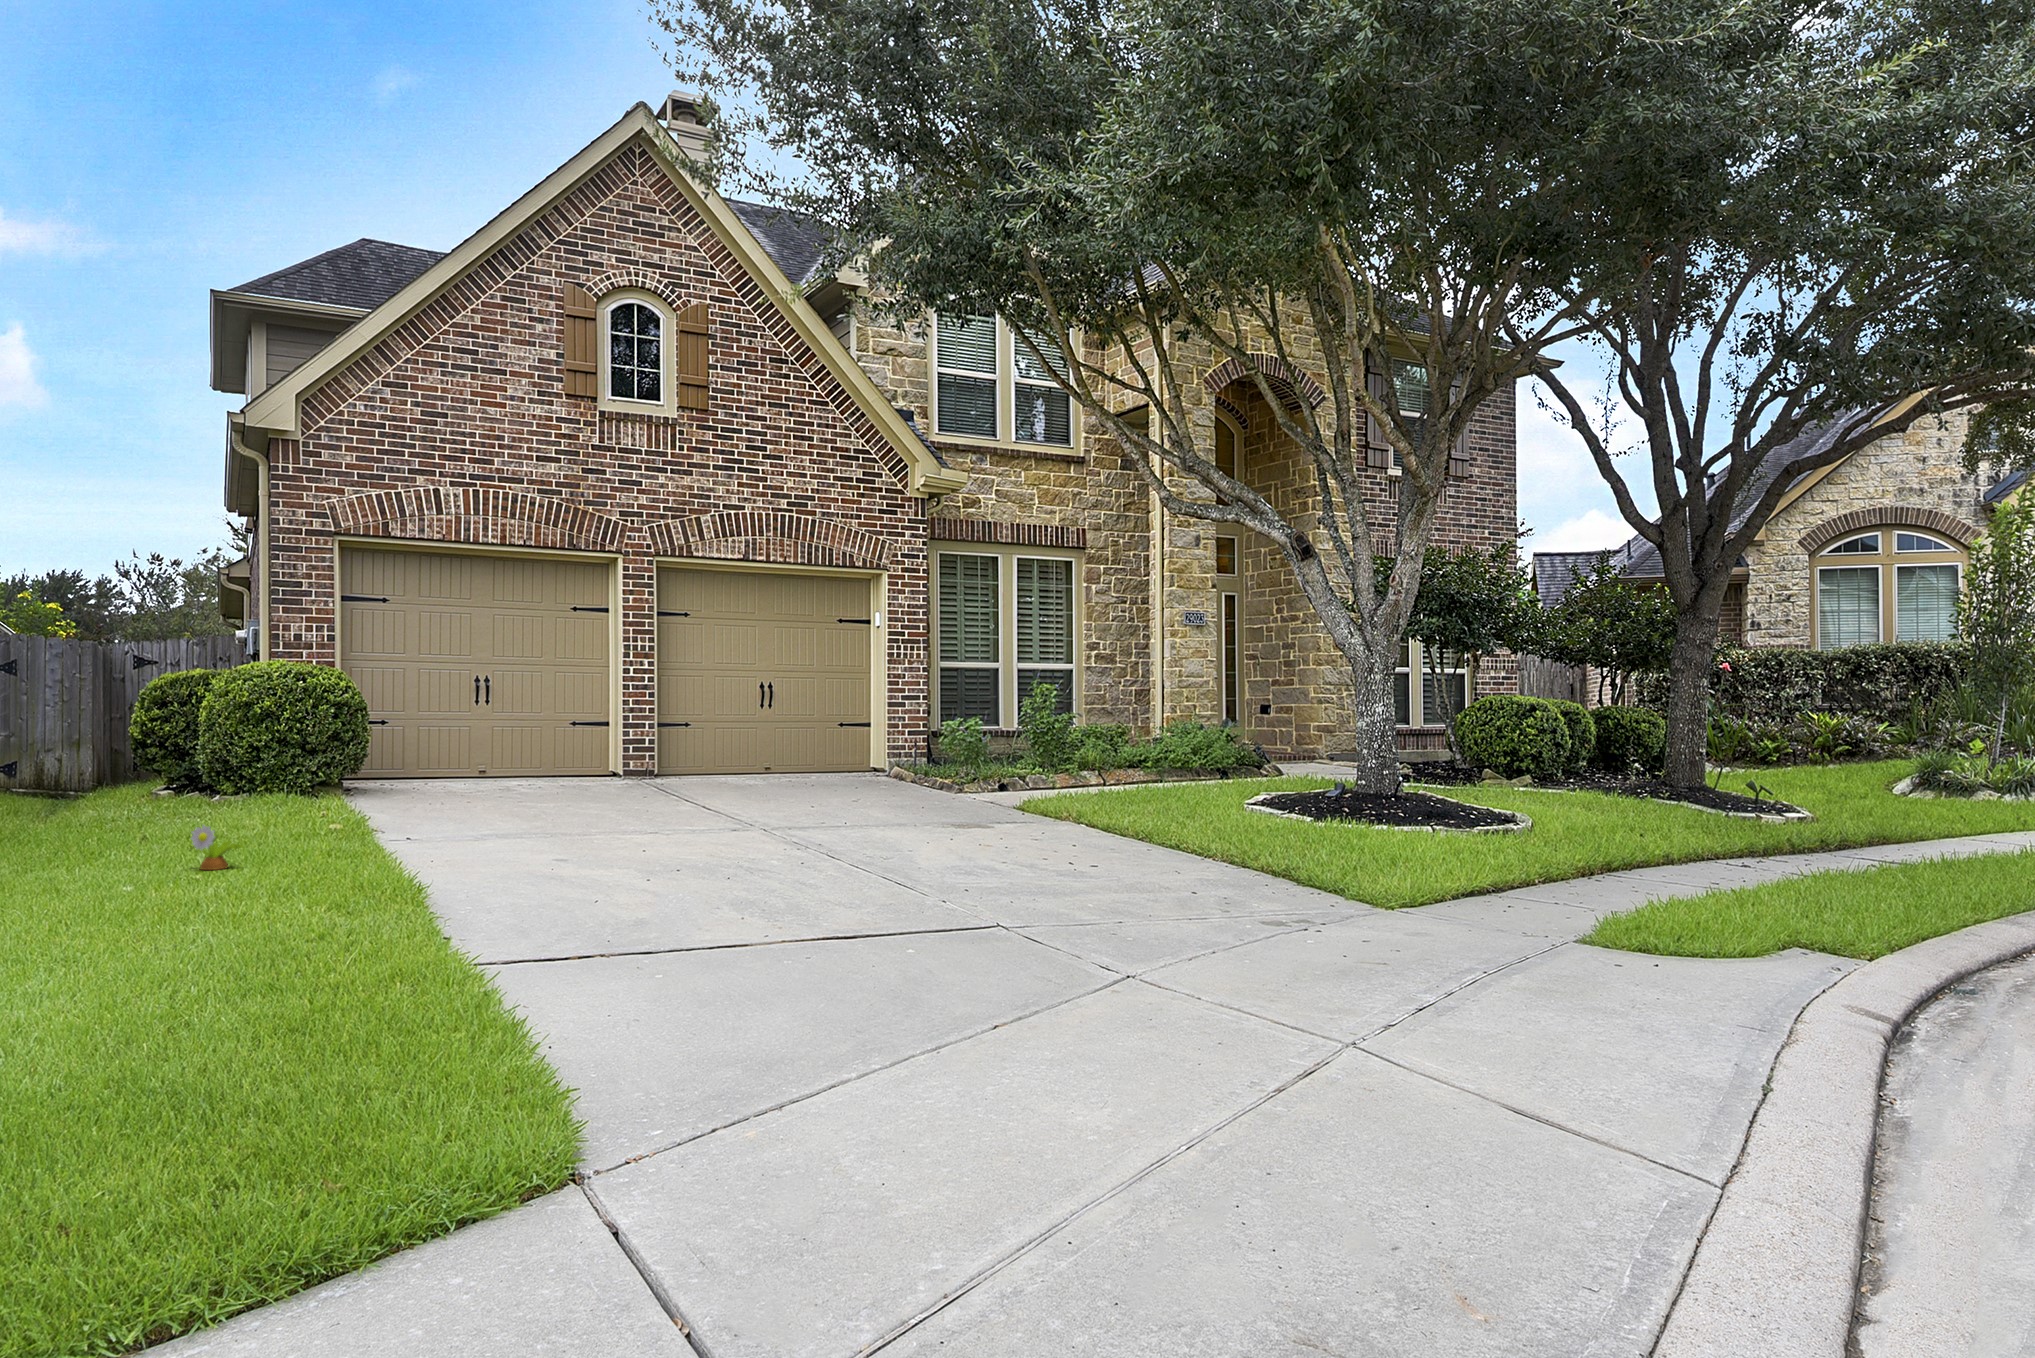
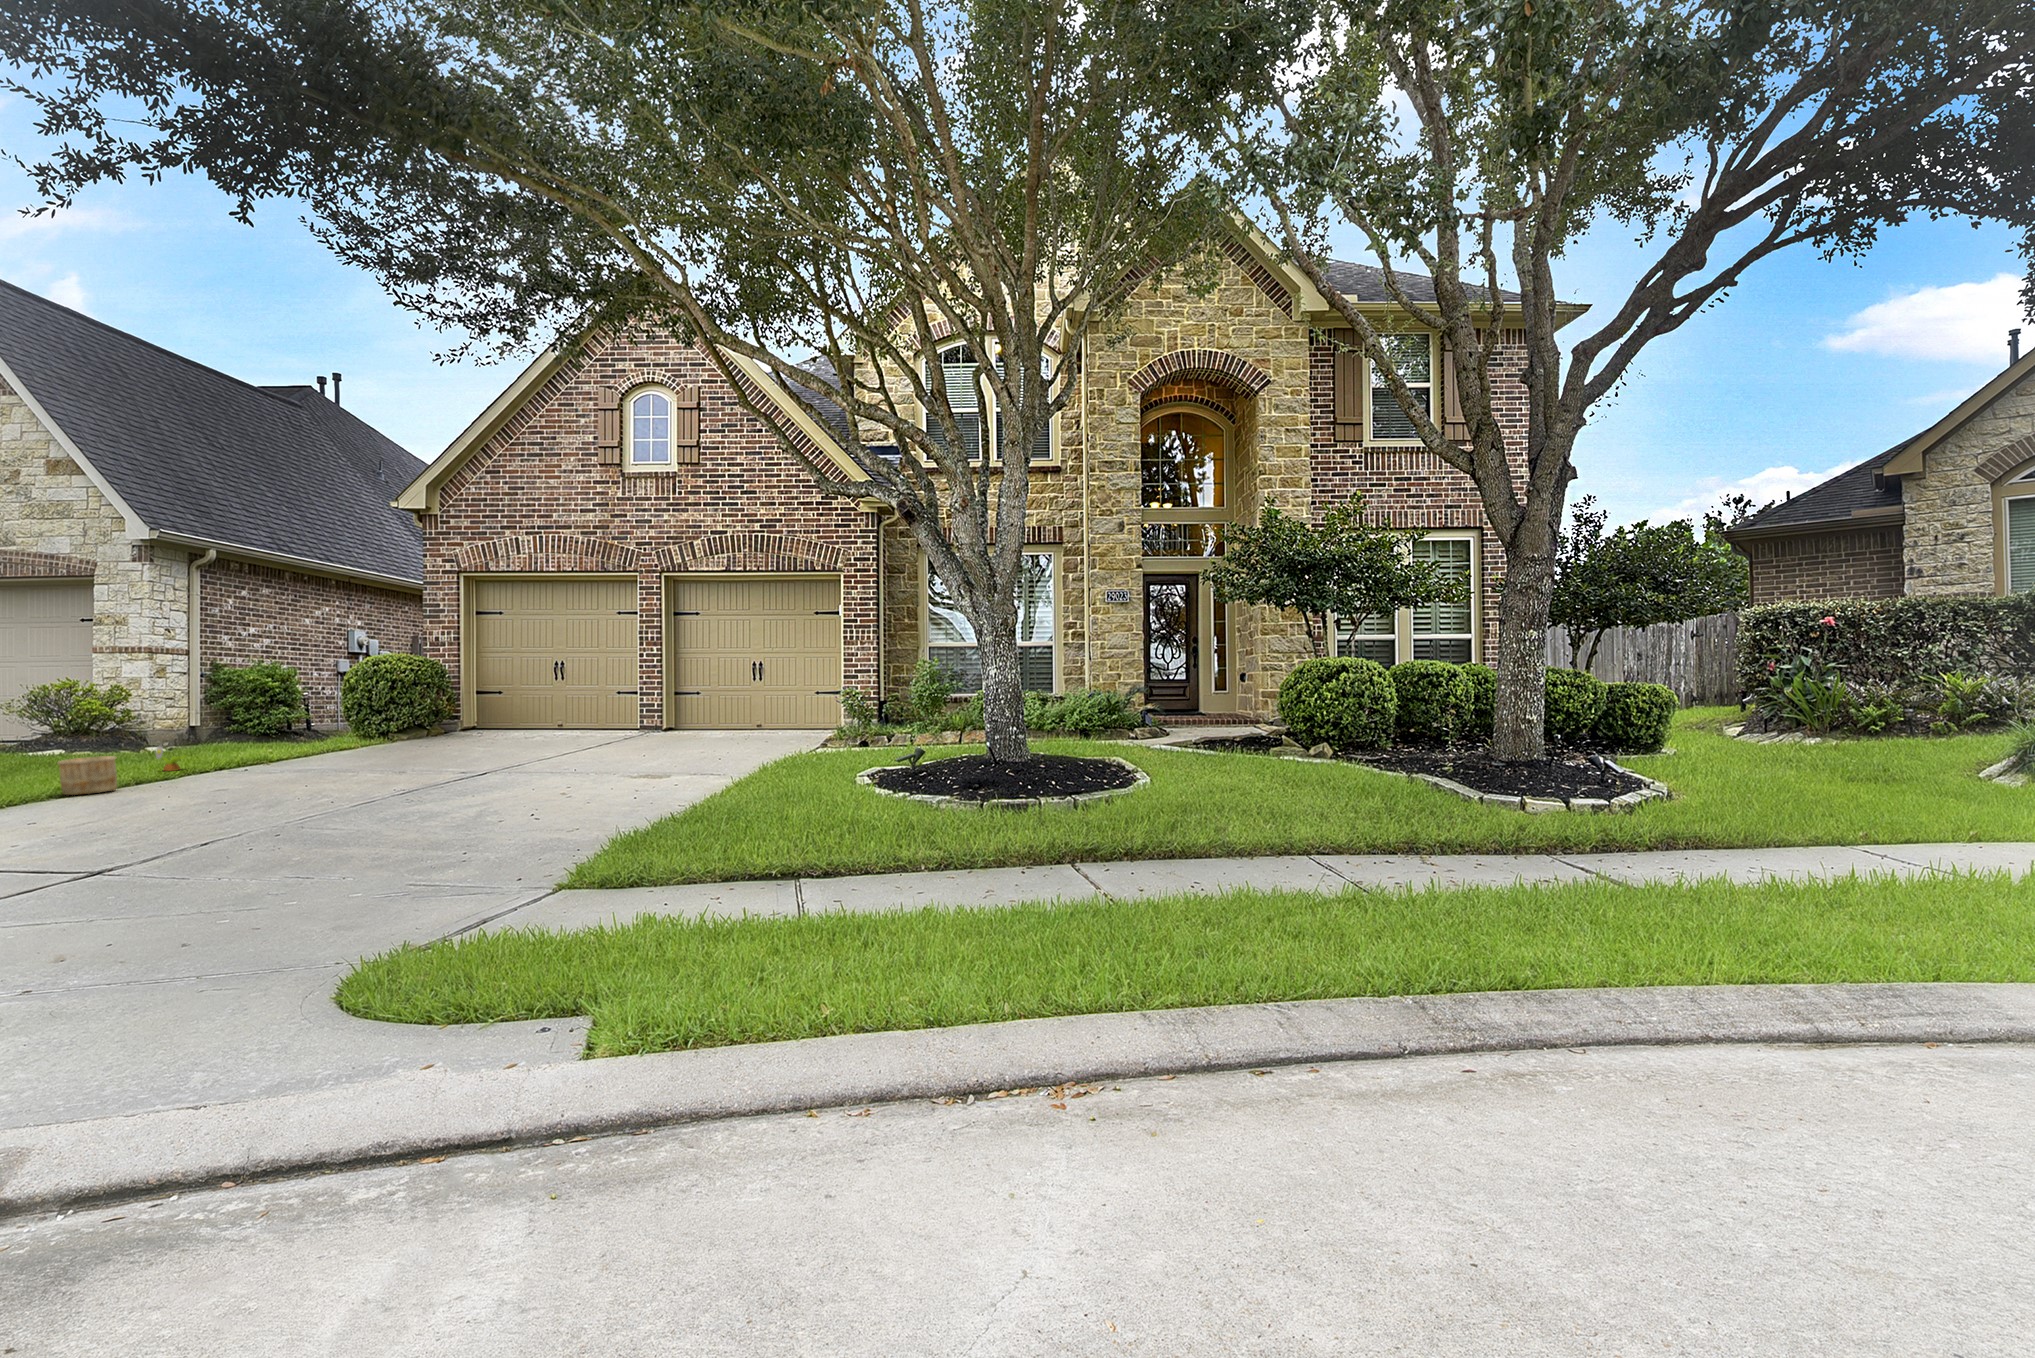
wooden bucket: none [263,853,354,926] -> present [58,756,117,795]

